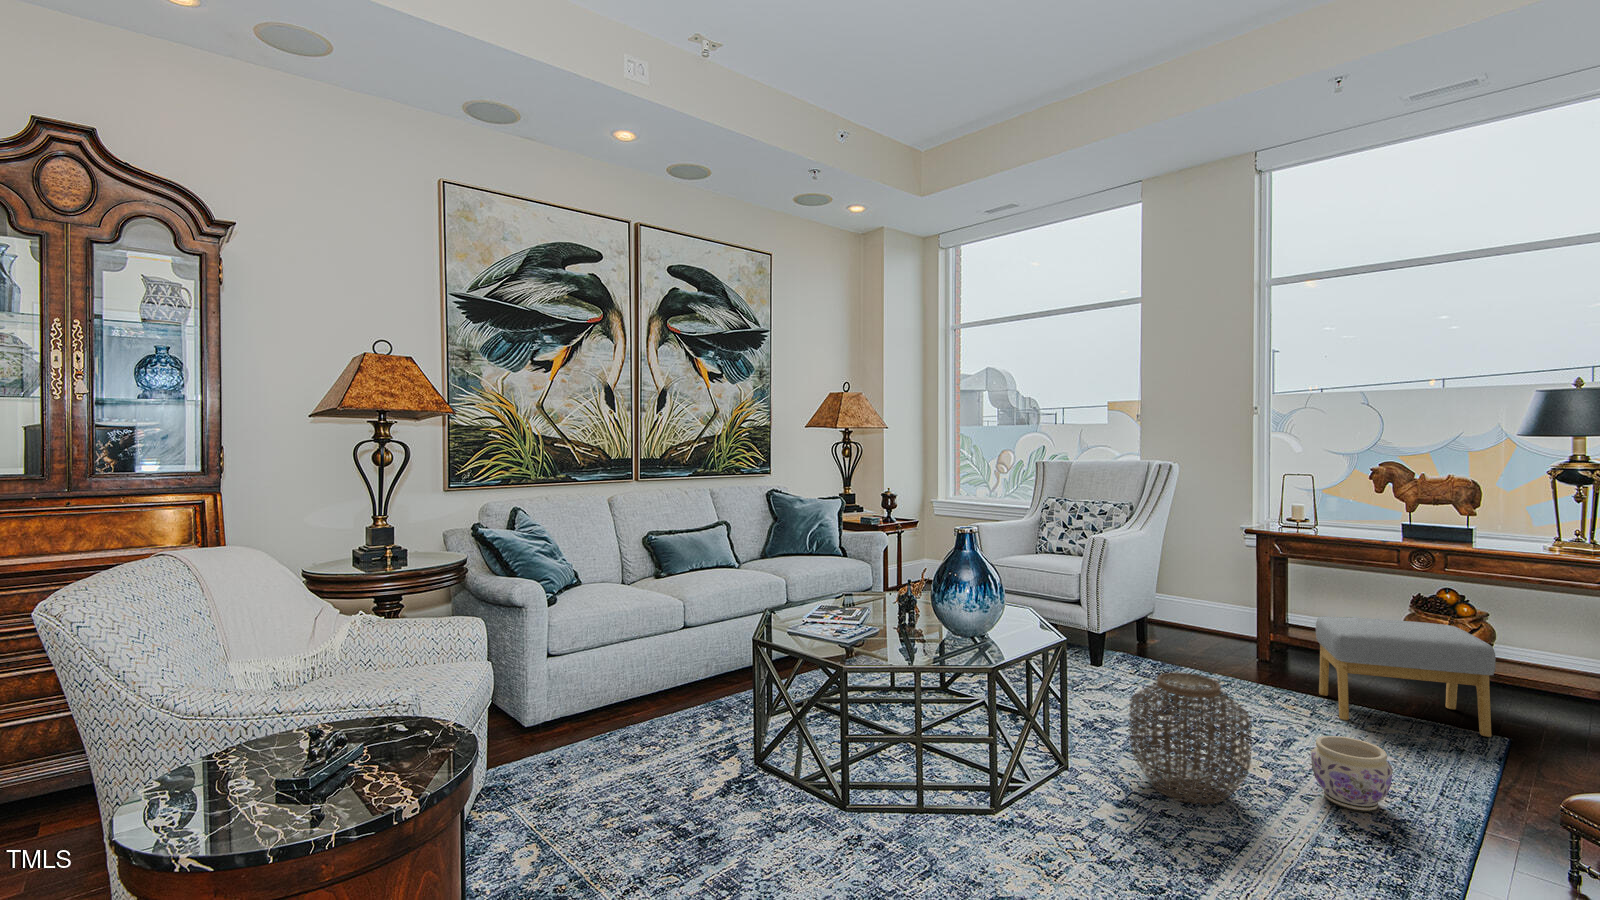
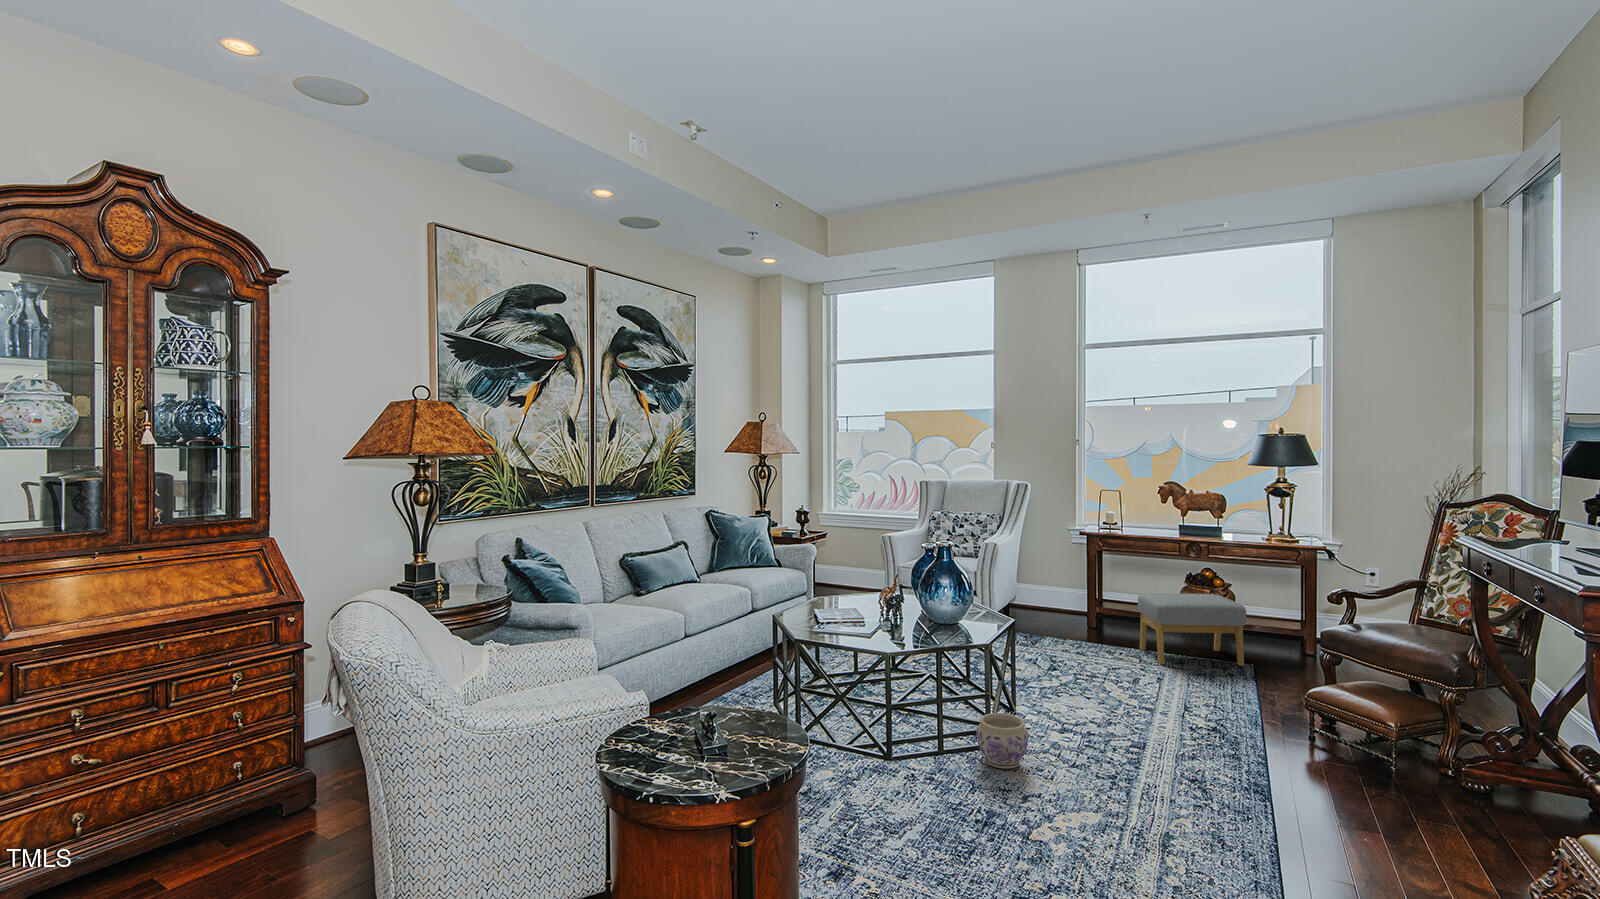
woven basket: present [1130,672,1251,805] -> none [1058,639,1136,726]
planter: present [1311,736,1393,812] -> present [976,713,1028,770]

